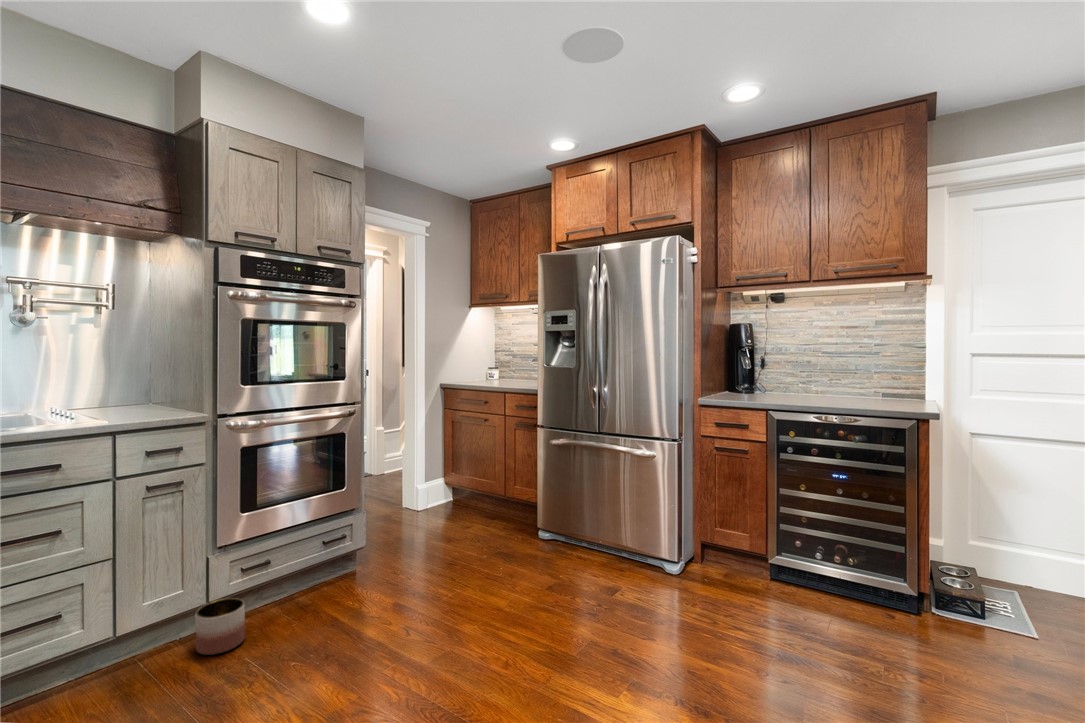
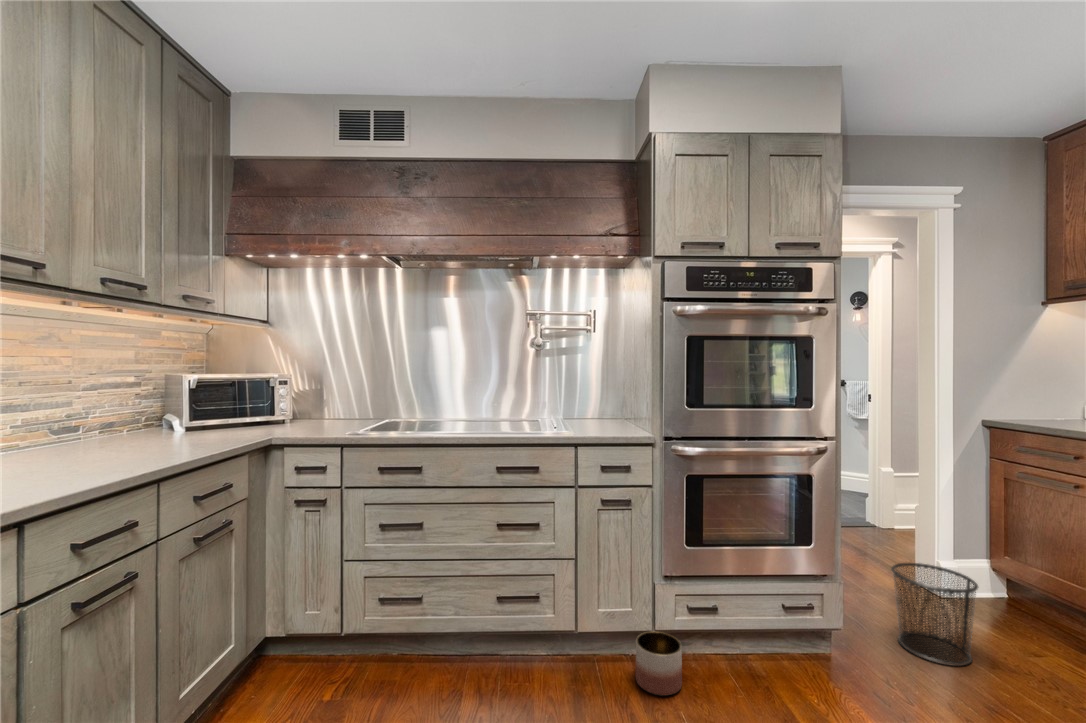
trash can: none [393,486,442,549] -> present [891,563,978,666]

